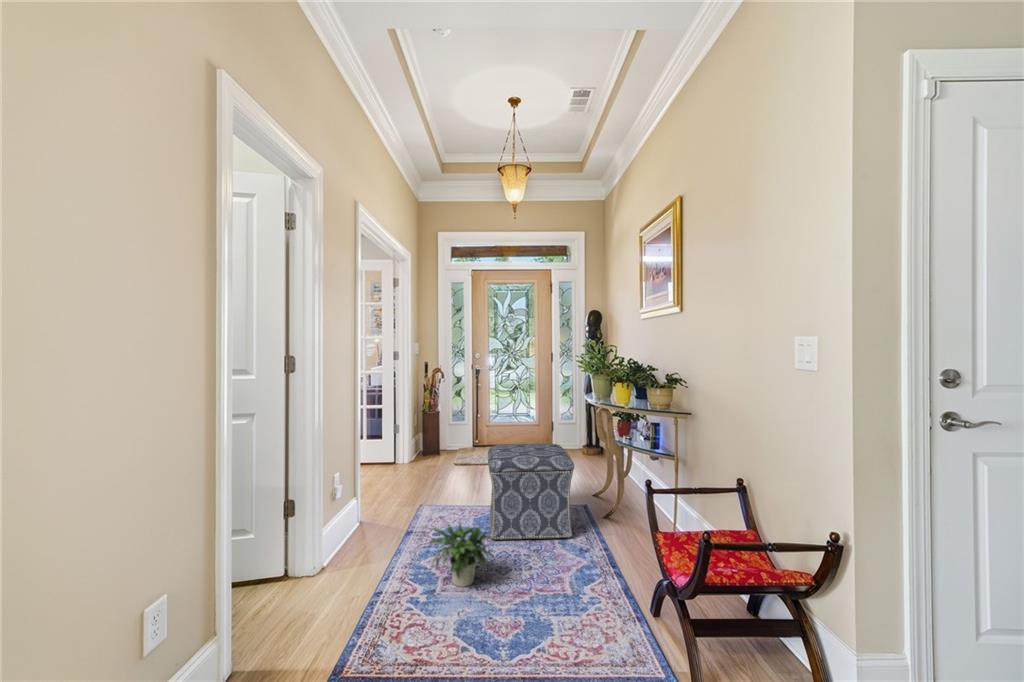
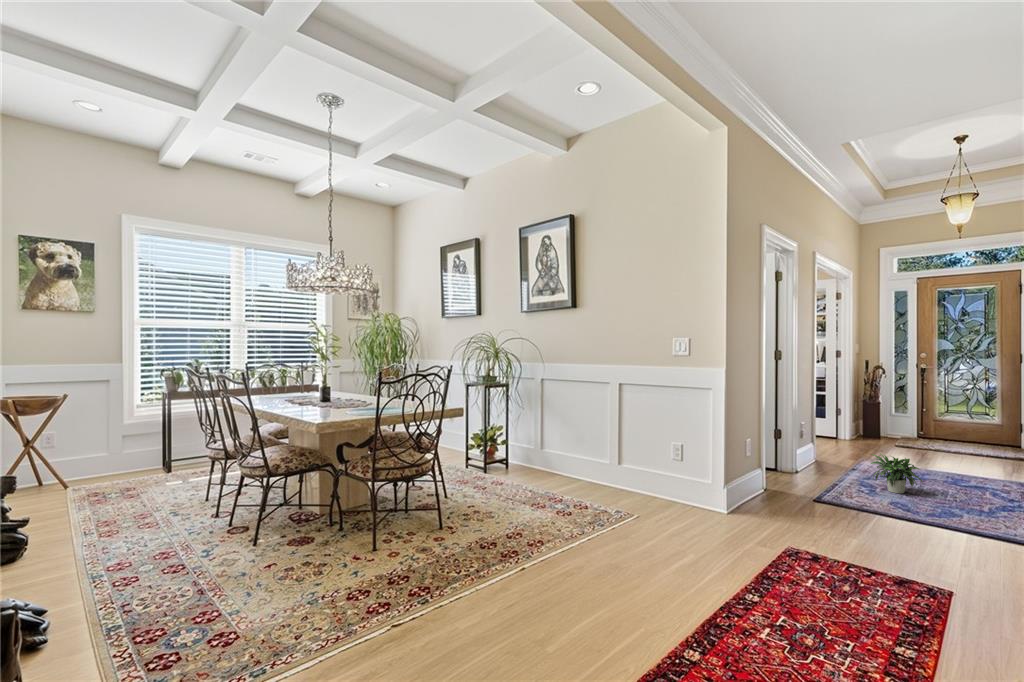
ottoman: present [488,444,574,541] -> none [922,421,1005,494]

